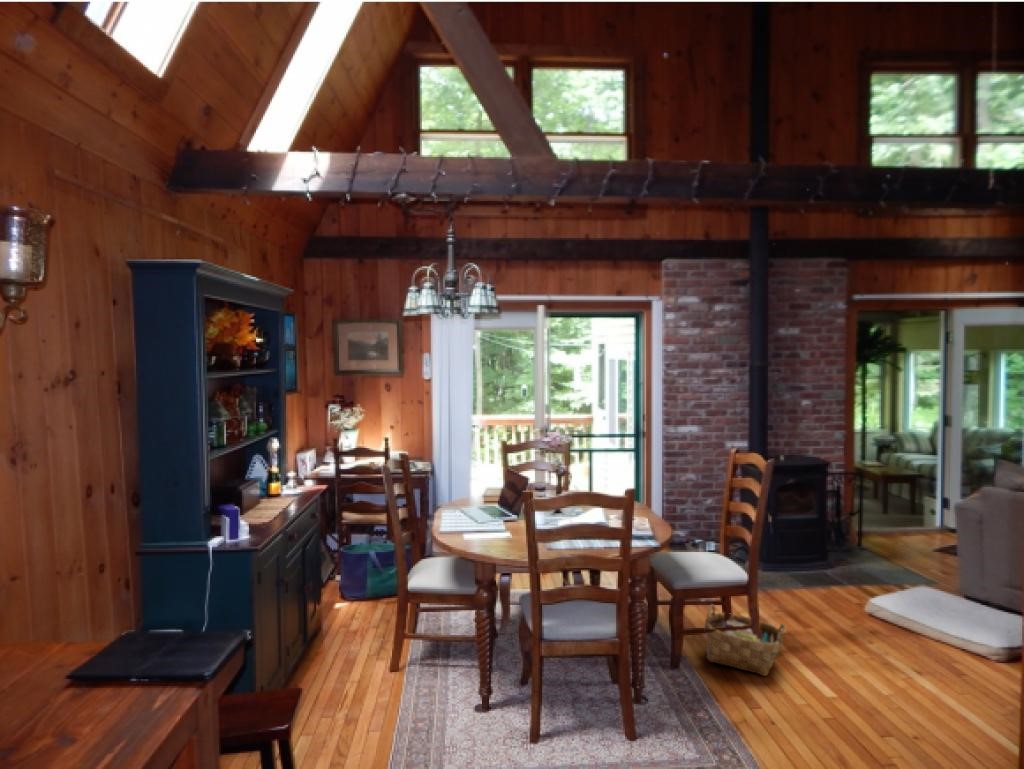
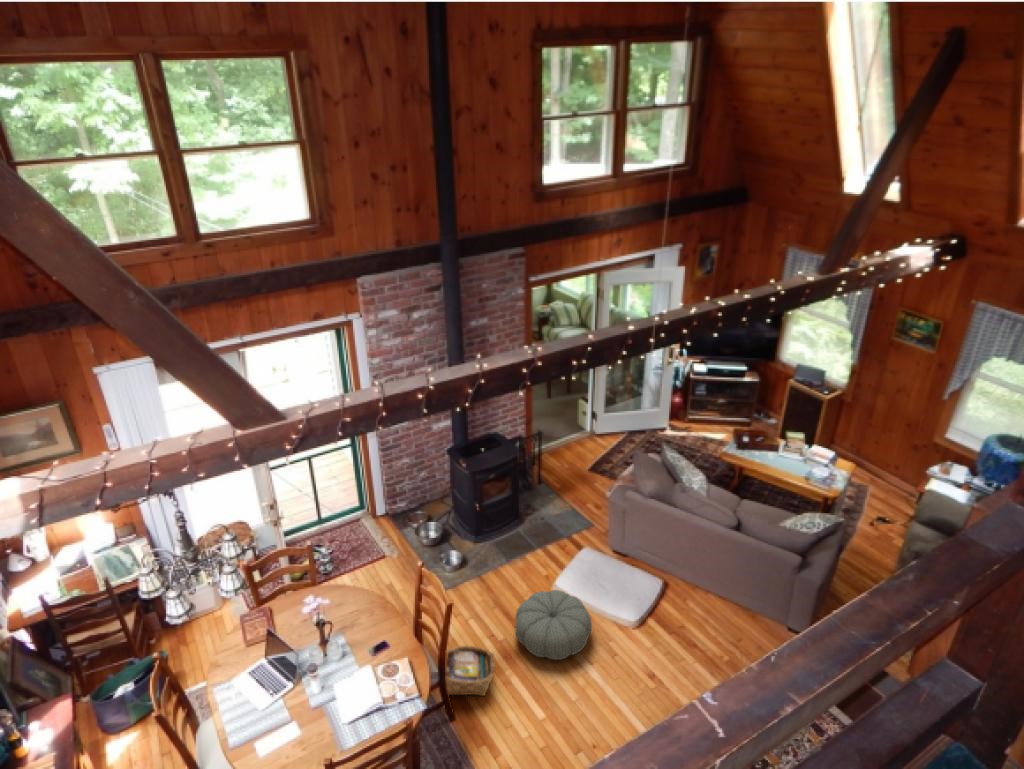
pouf: none [819,594,945,672] -> present [515,590,592,660]

